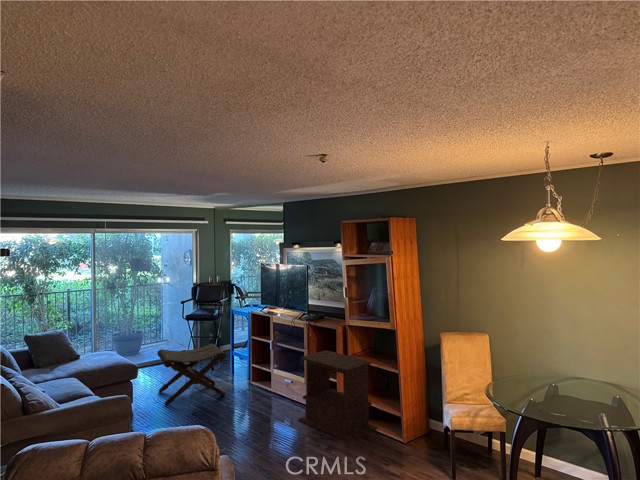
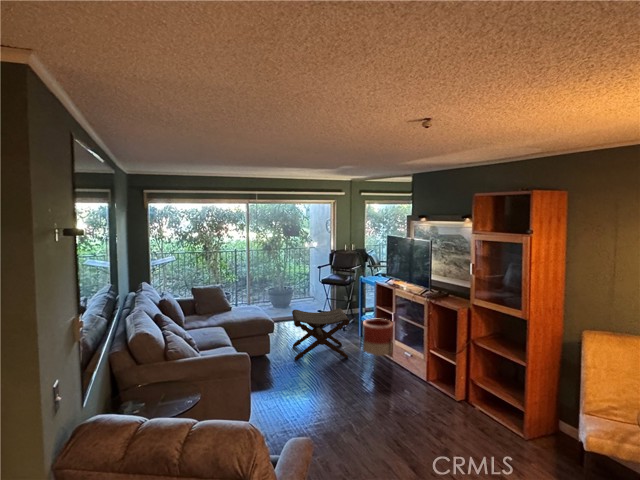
planter: none [240,349,272,398] -> present [362,319,393,356]
side table: present [298,350,377,442] -> none [412,330,498,432]

